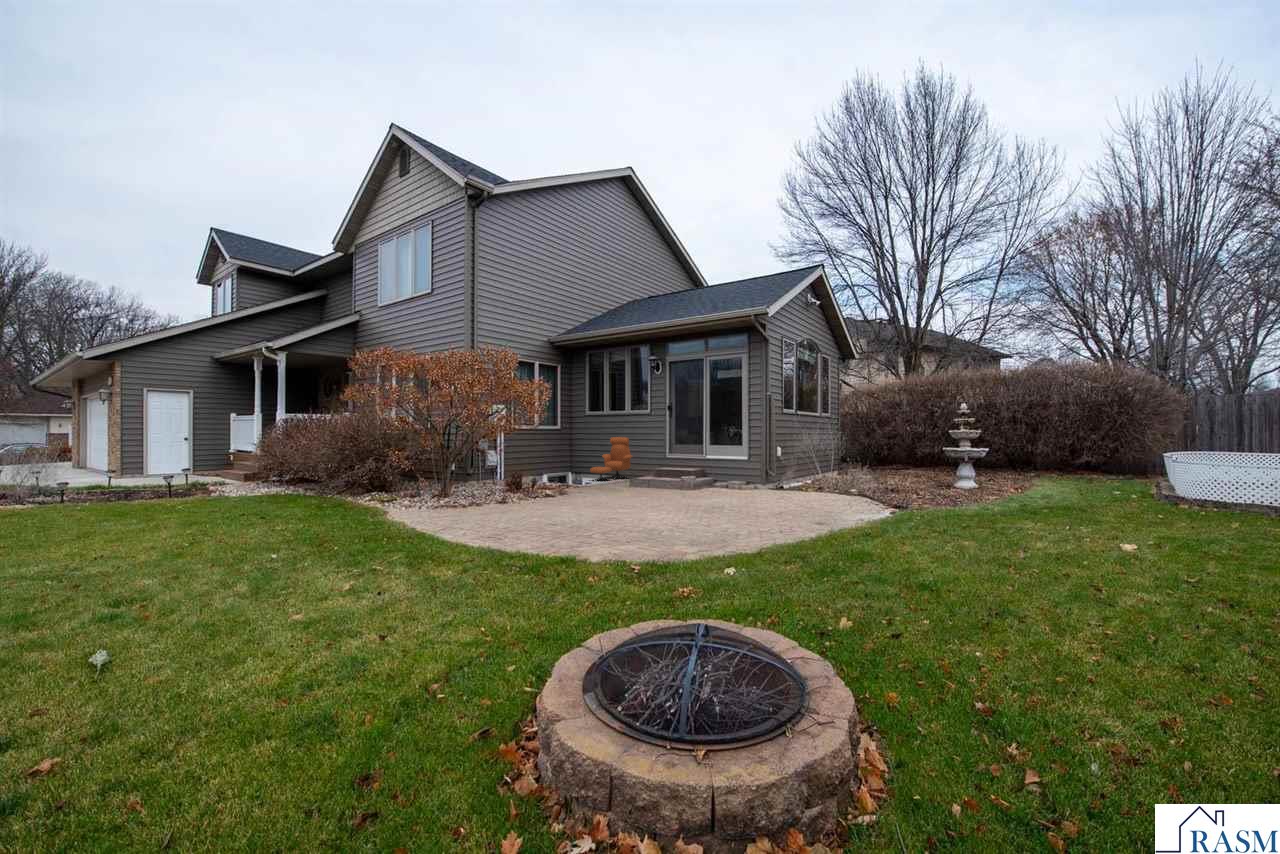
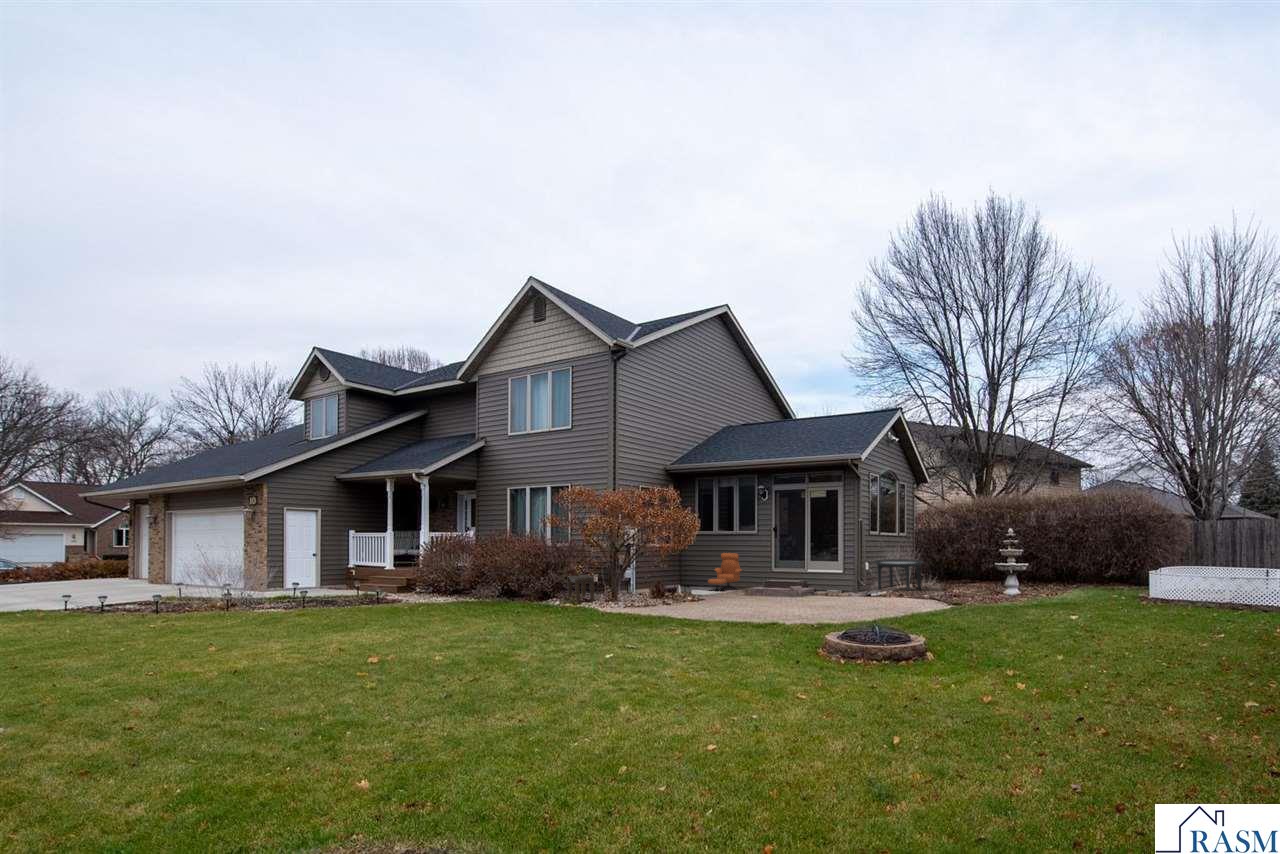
round table: none [786,443,846,482] -> present [874,559,923,591]
bench: none [387,463,422,502] -> present [568,574,595,602]

